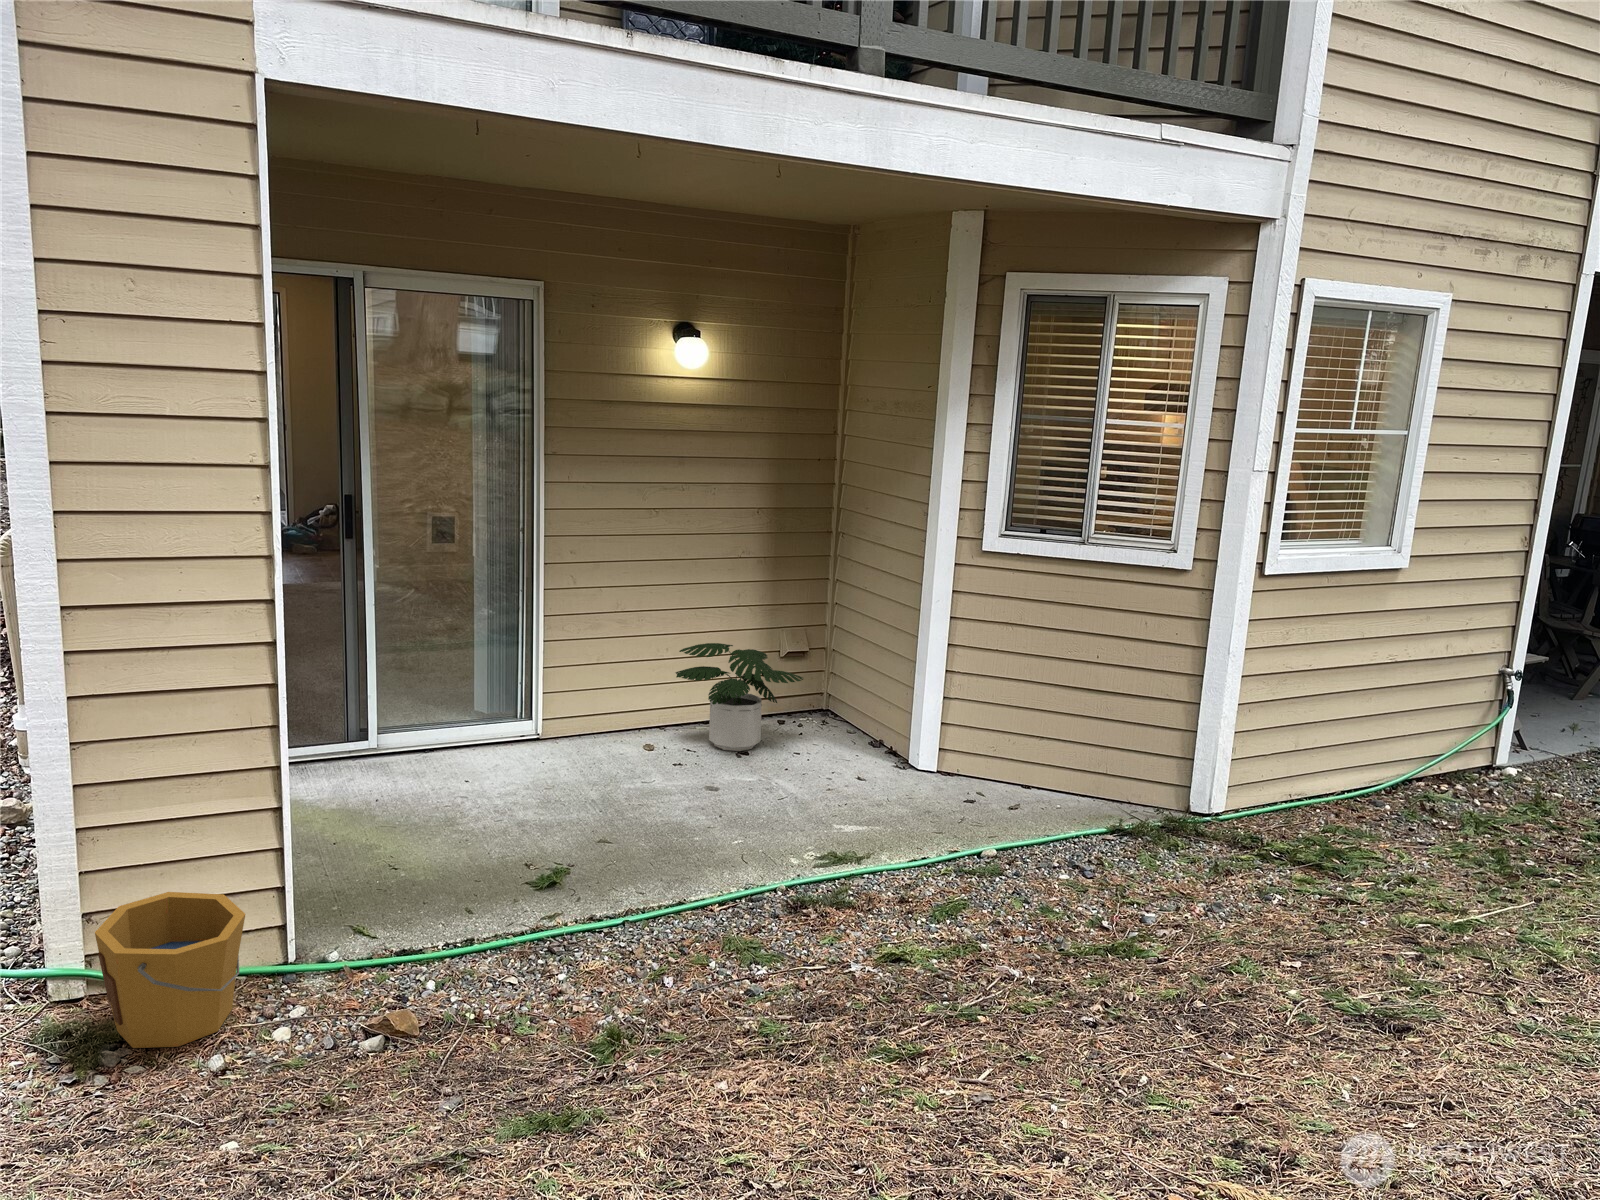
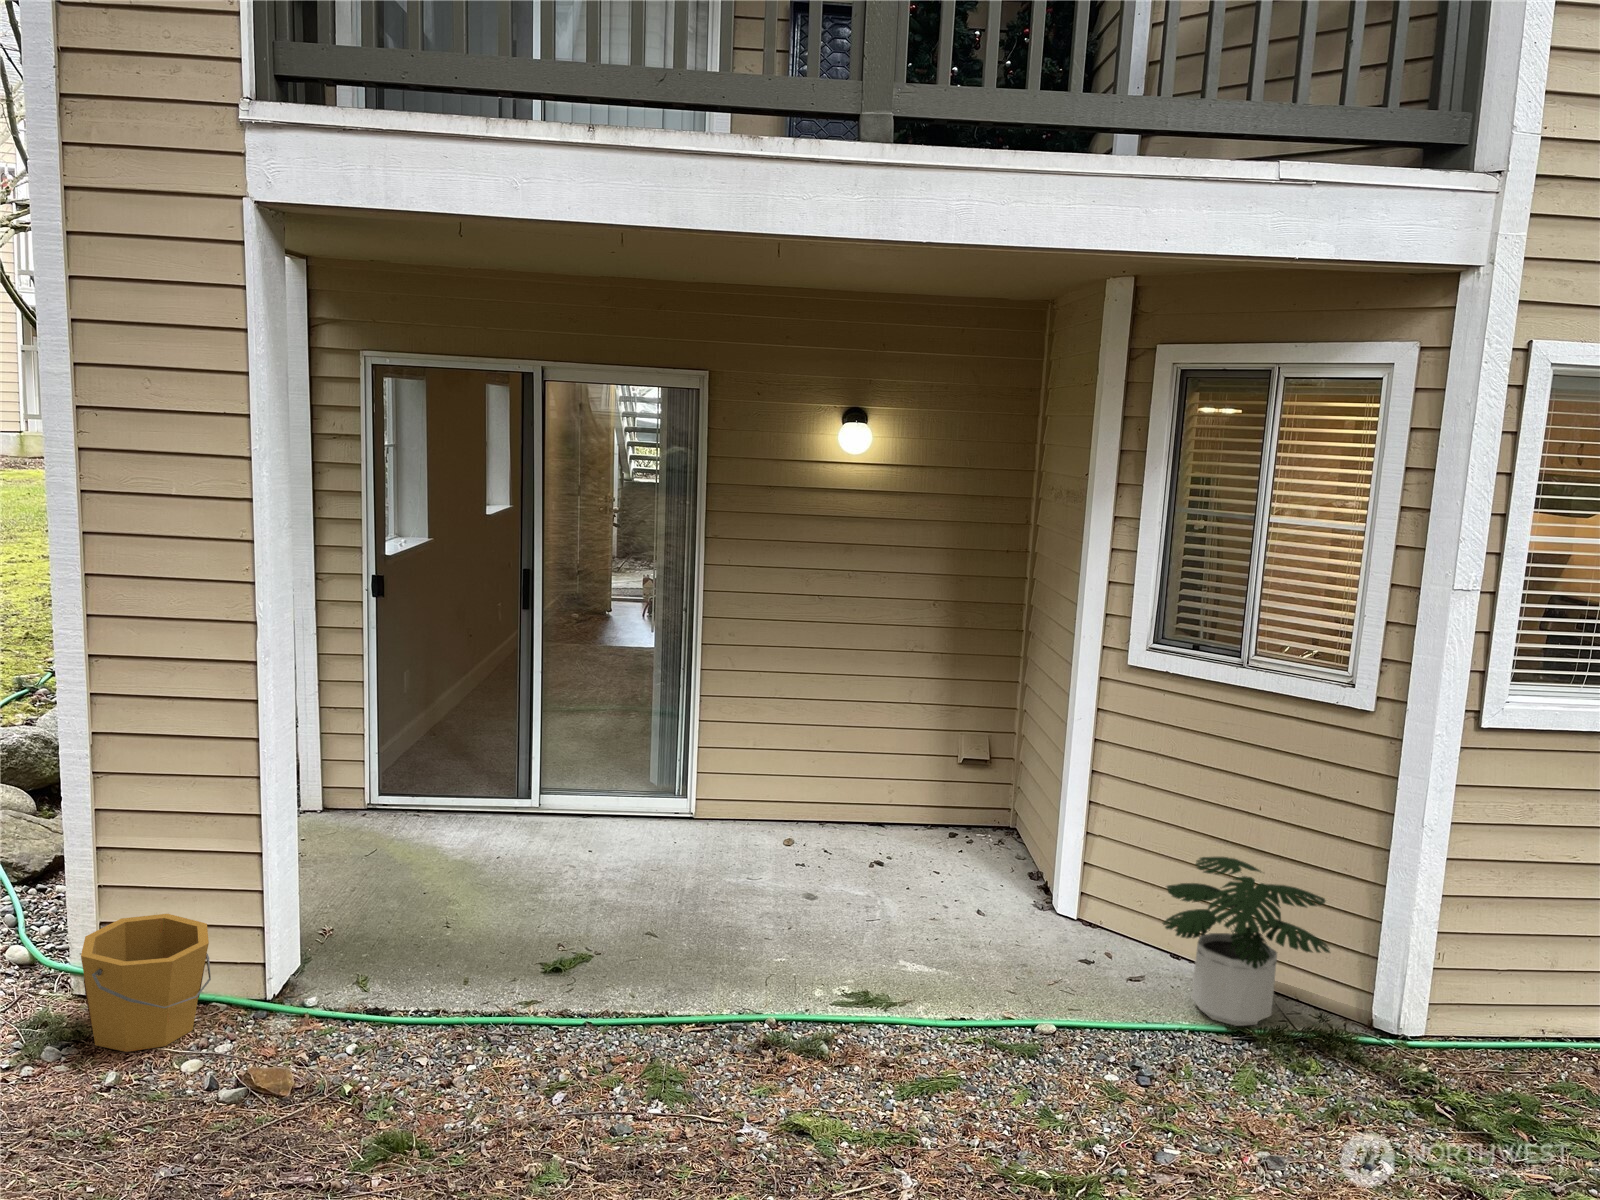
potted plant: present [676,643,803,751] -> present [1163,857,1330,1026]

